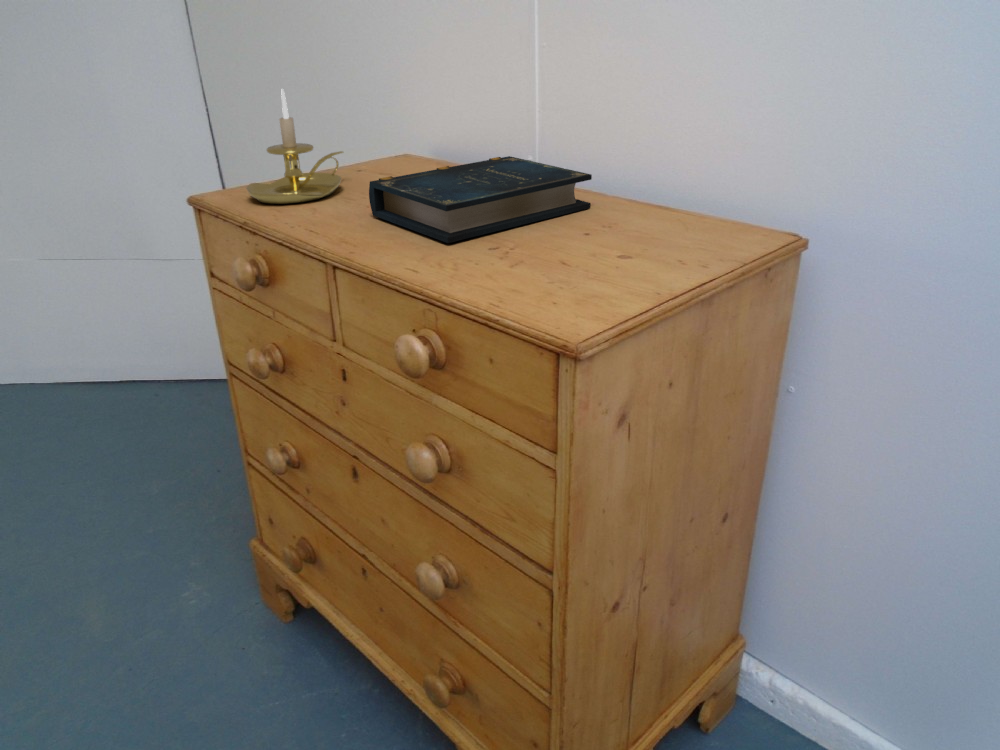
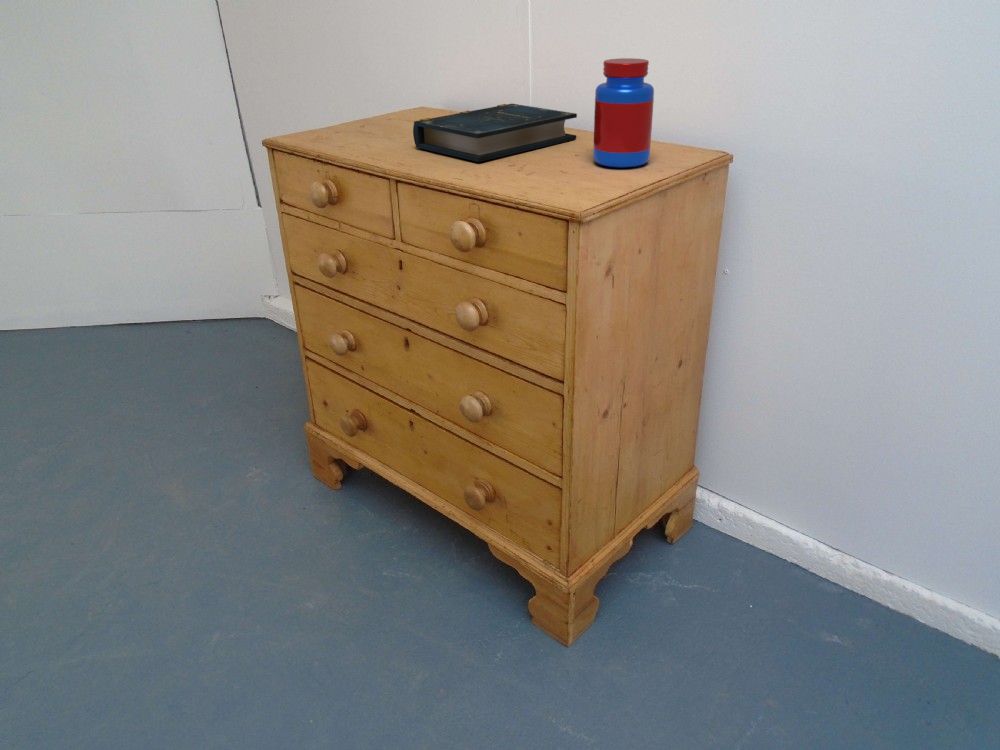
candle holder: present [246,89,343,204] -> none [313,54,383,142]
jar: none [608,105,697,260] -> present [593,58,654,168]

